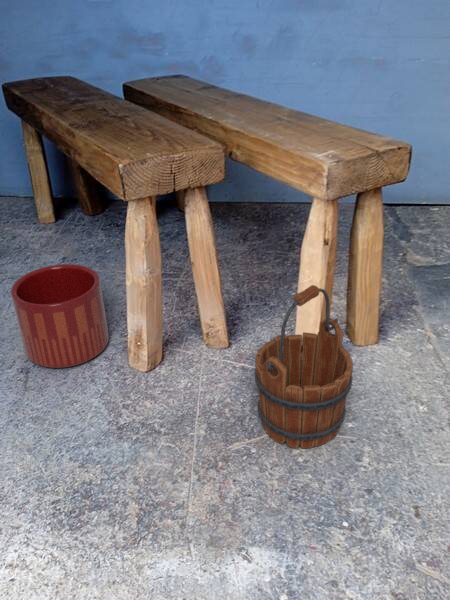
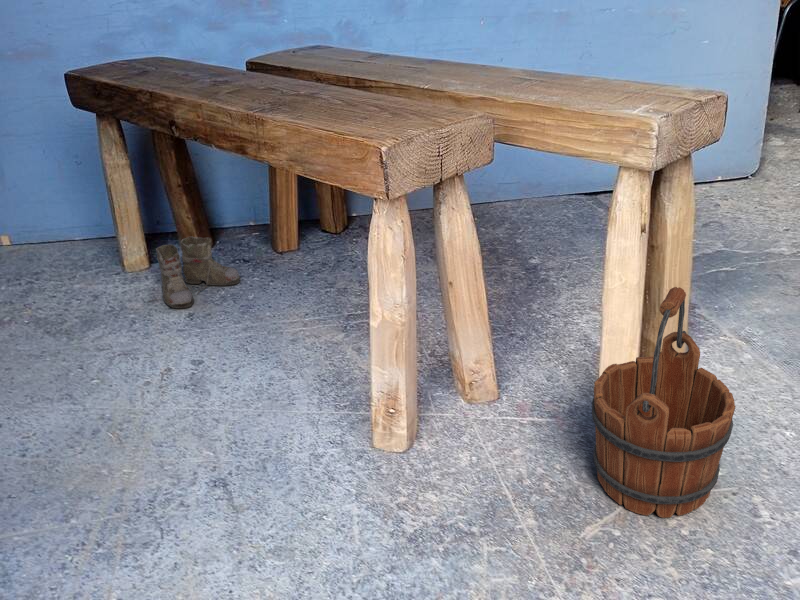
boots: none [43,205,109,253] -> present [156,237,240,308]
planter: present [11,264,109,368] -> none [186,315,326,472]

